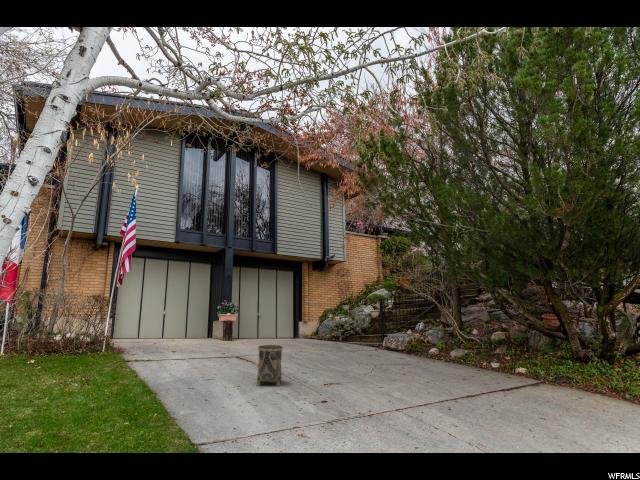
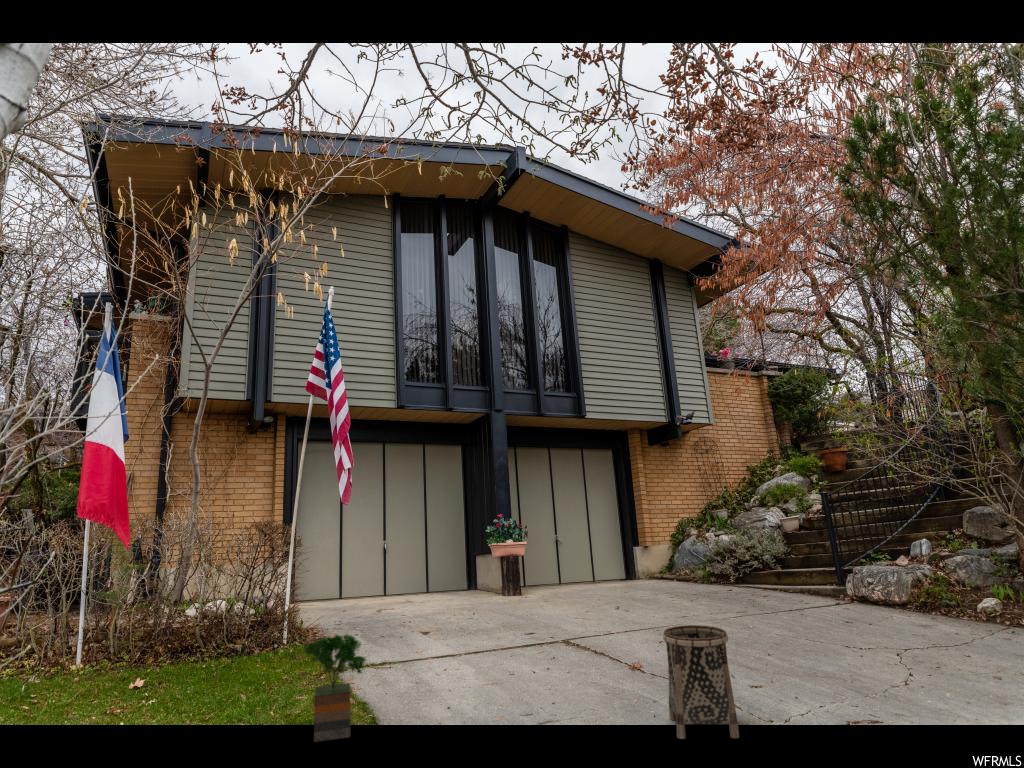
potted tree: none [106,341,135,382] -> present [304,634,366,742]

